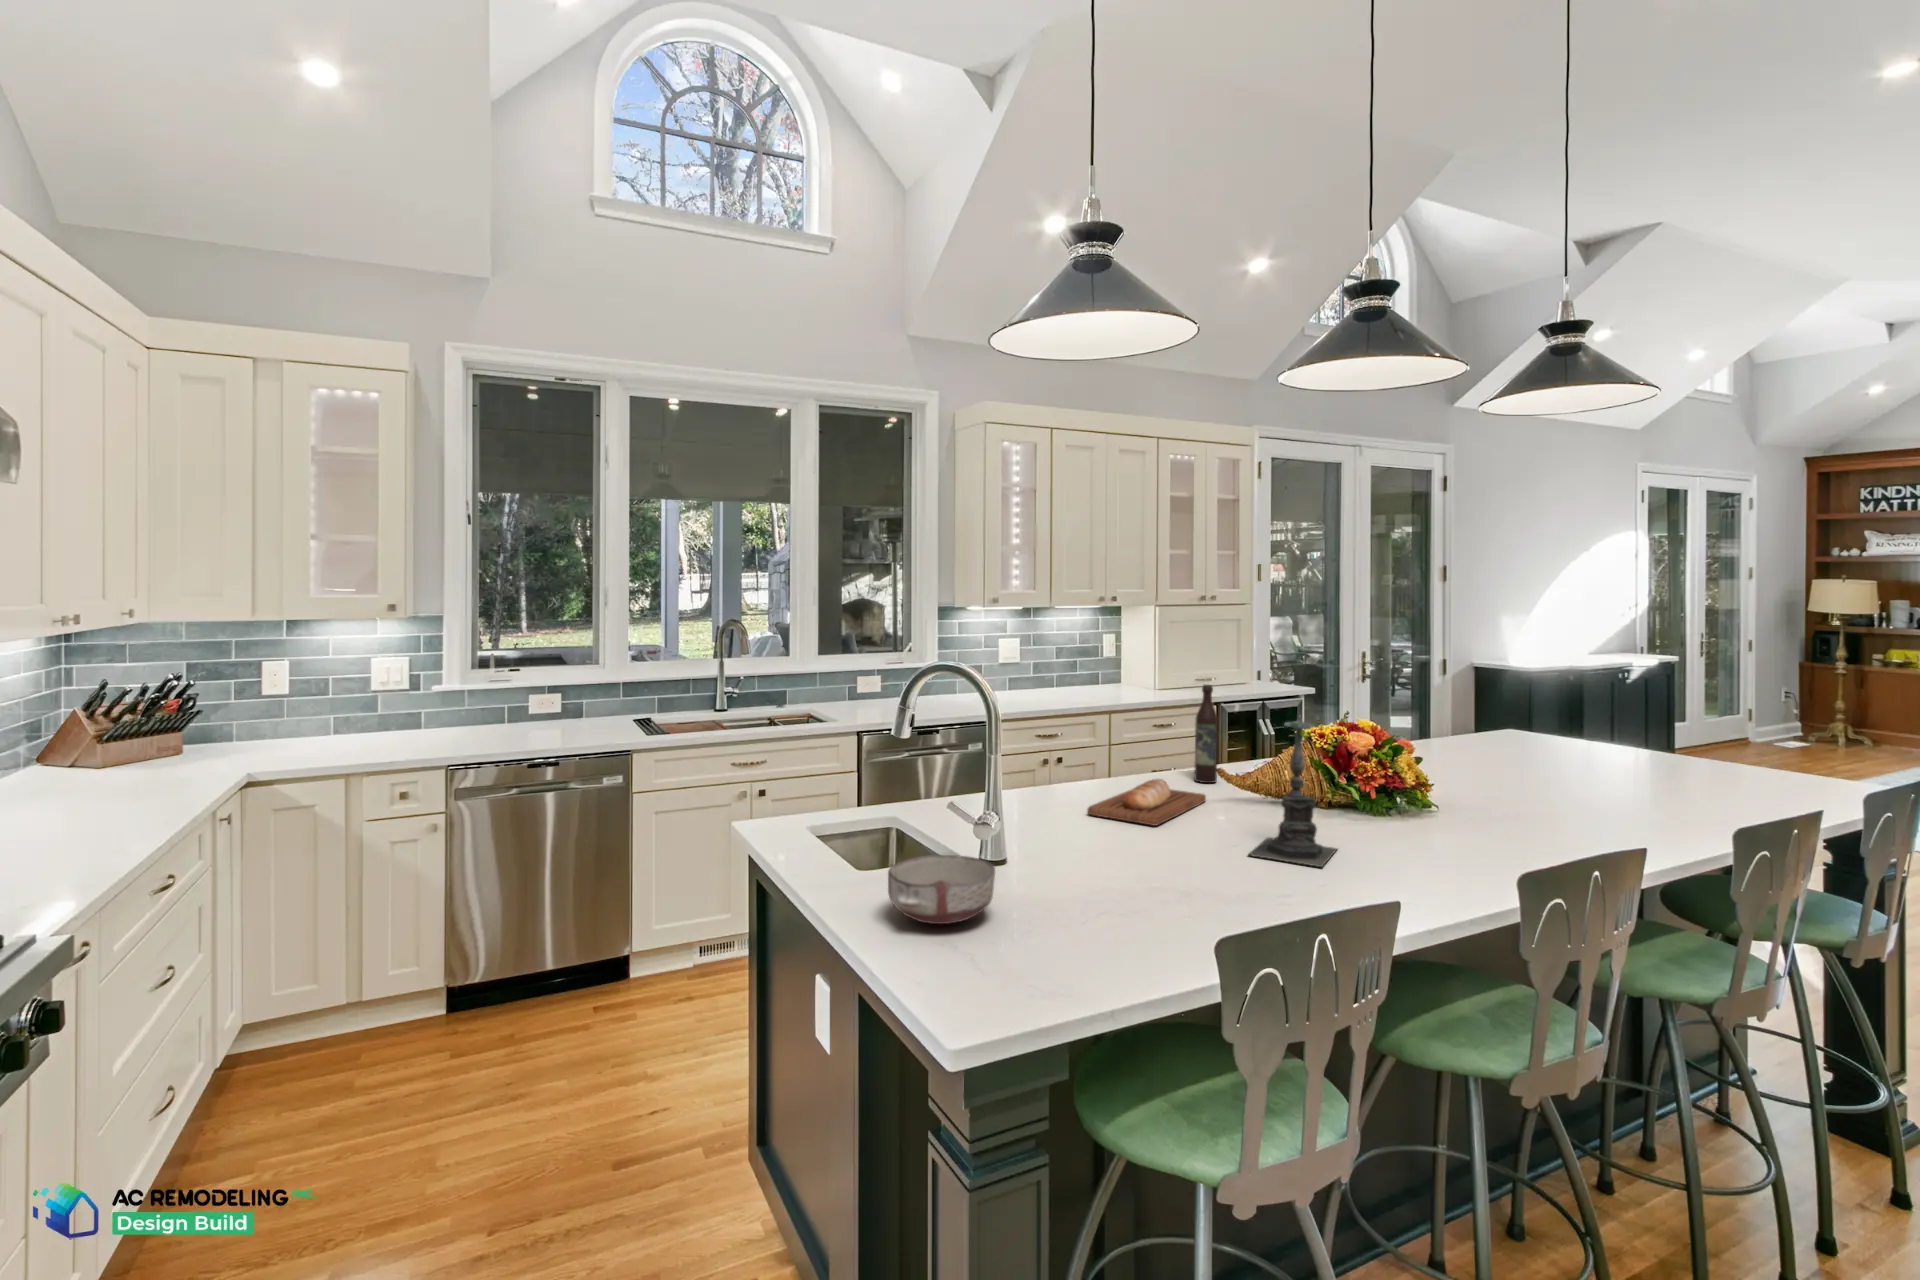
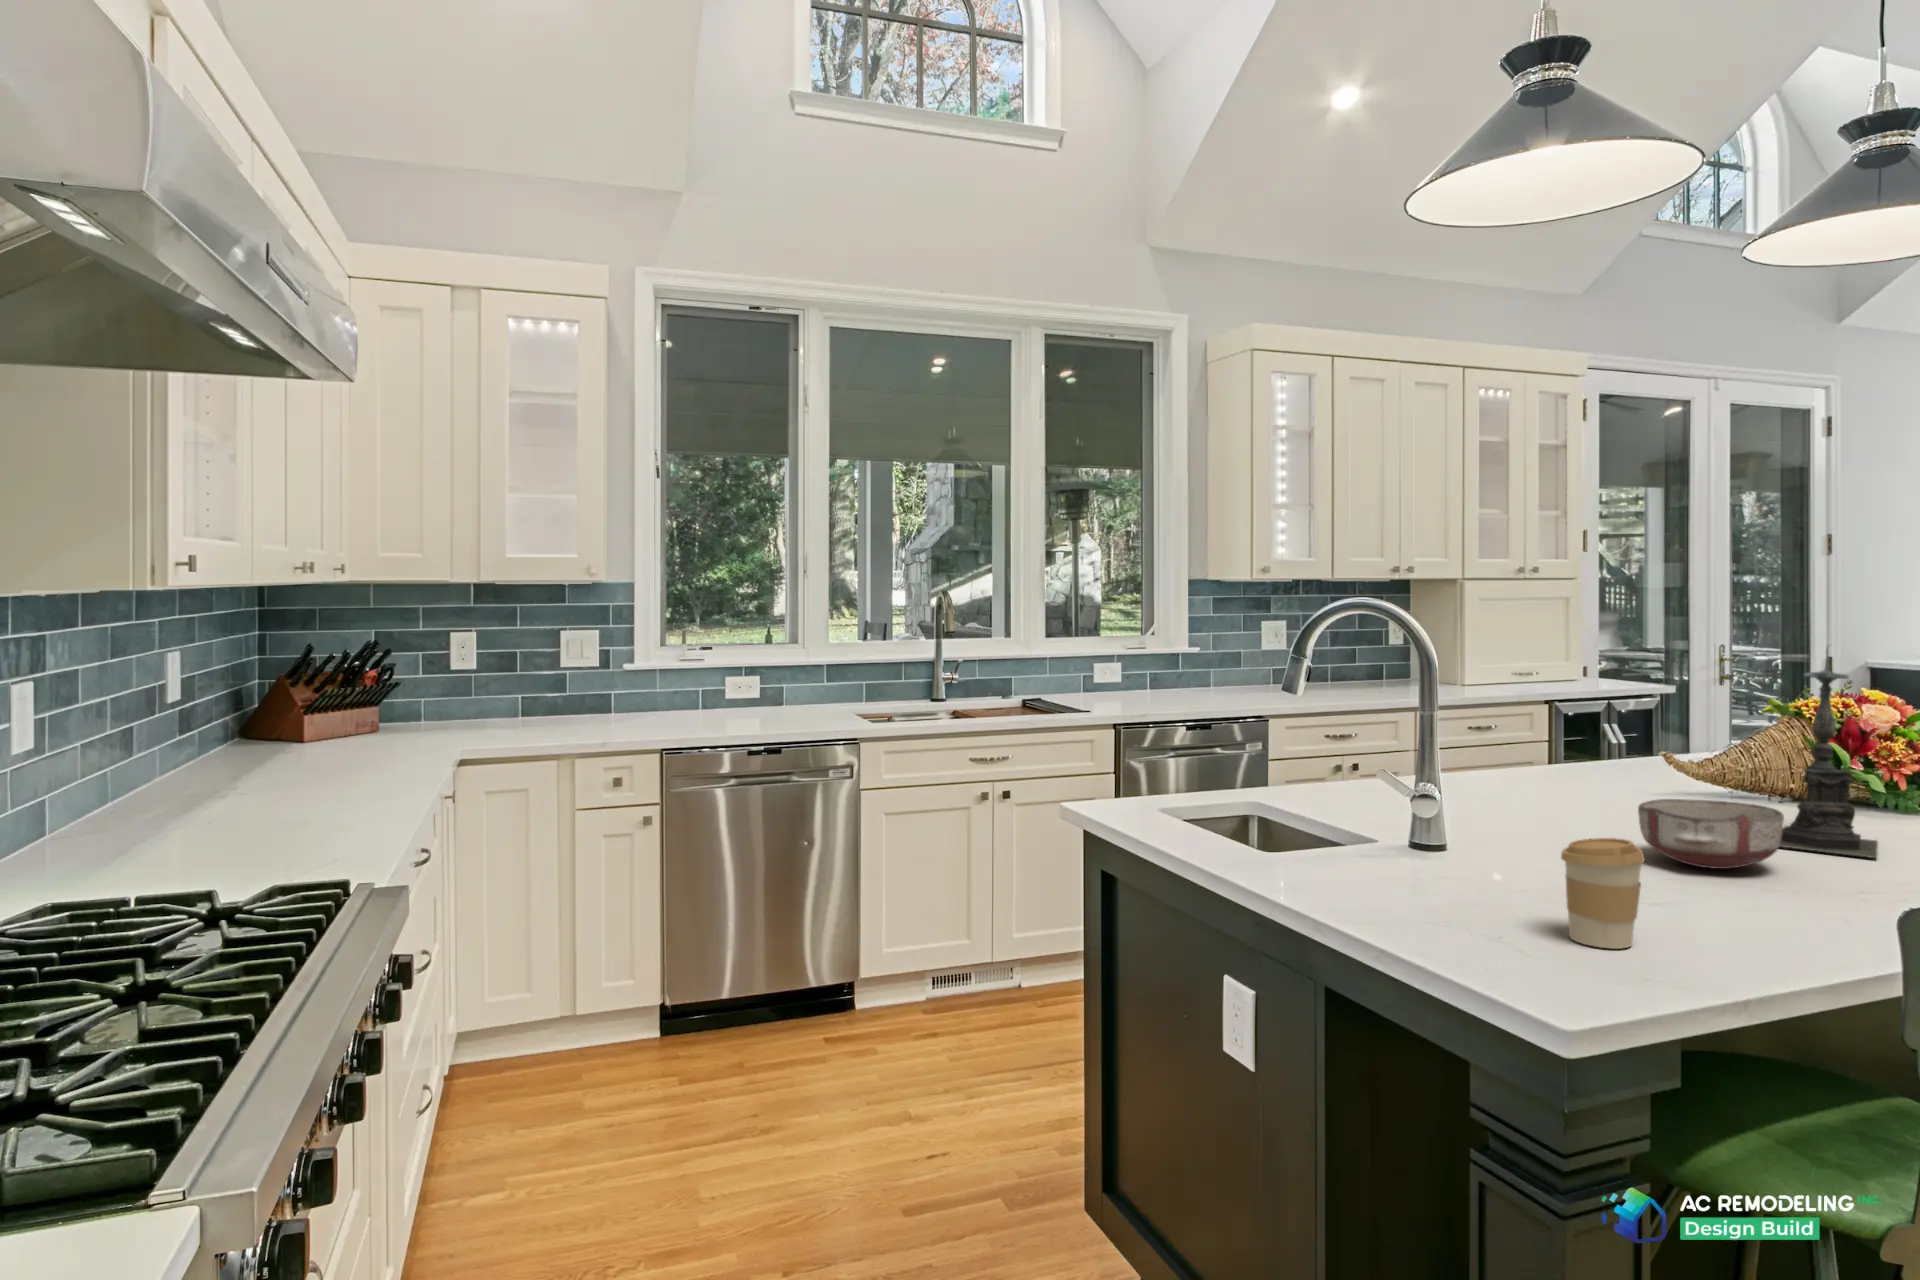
wine bottle: present [1194,685,1218,783] -> none [1603,648,1637,774]
bread loaf: present [1087,779,1206,826] -> none [1496,762,1641,813]
ceramic bowl: present [888,855,995,924] -> present [1638,799,1784,869]
coffee cup: none [1023,879,1080,969] -> present [1561,838,1645,949]

